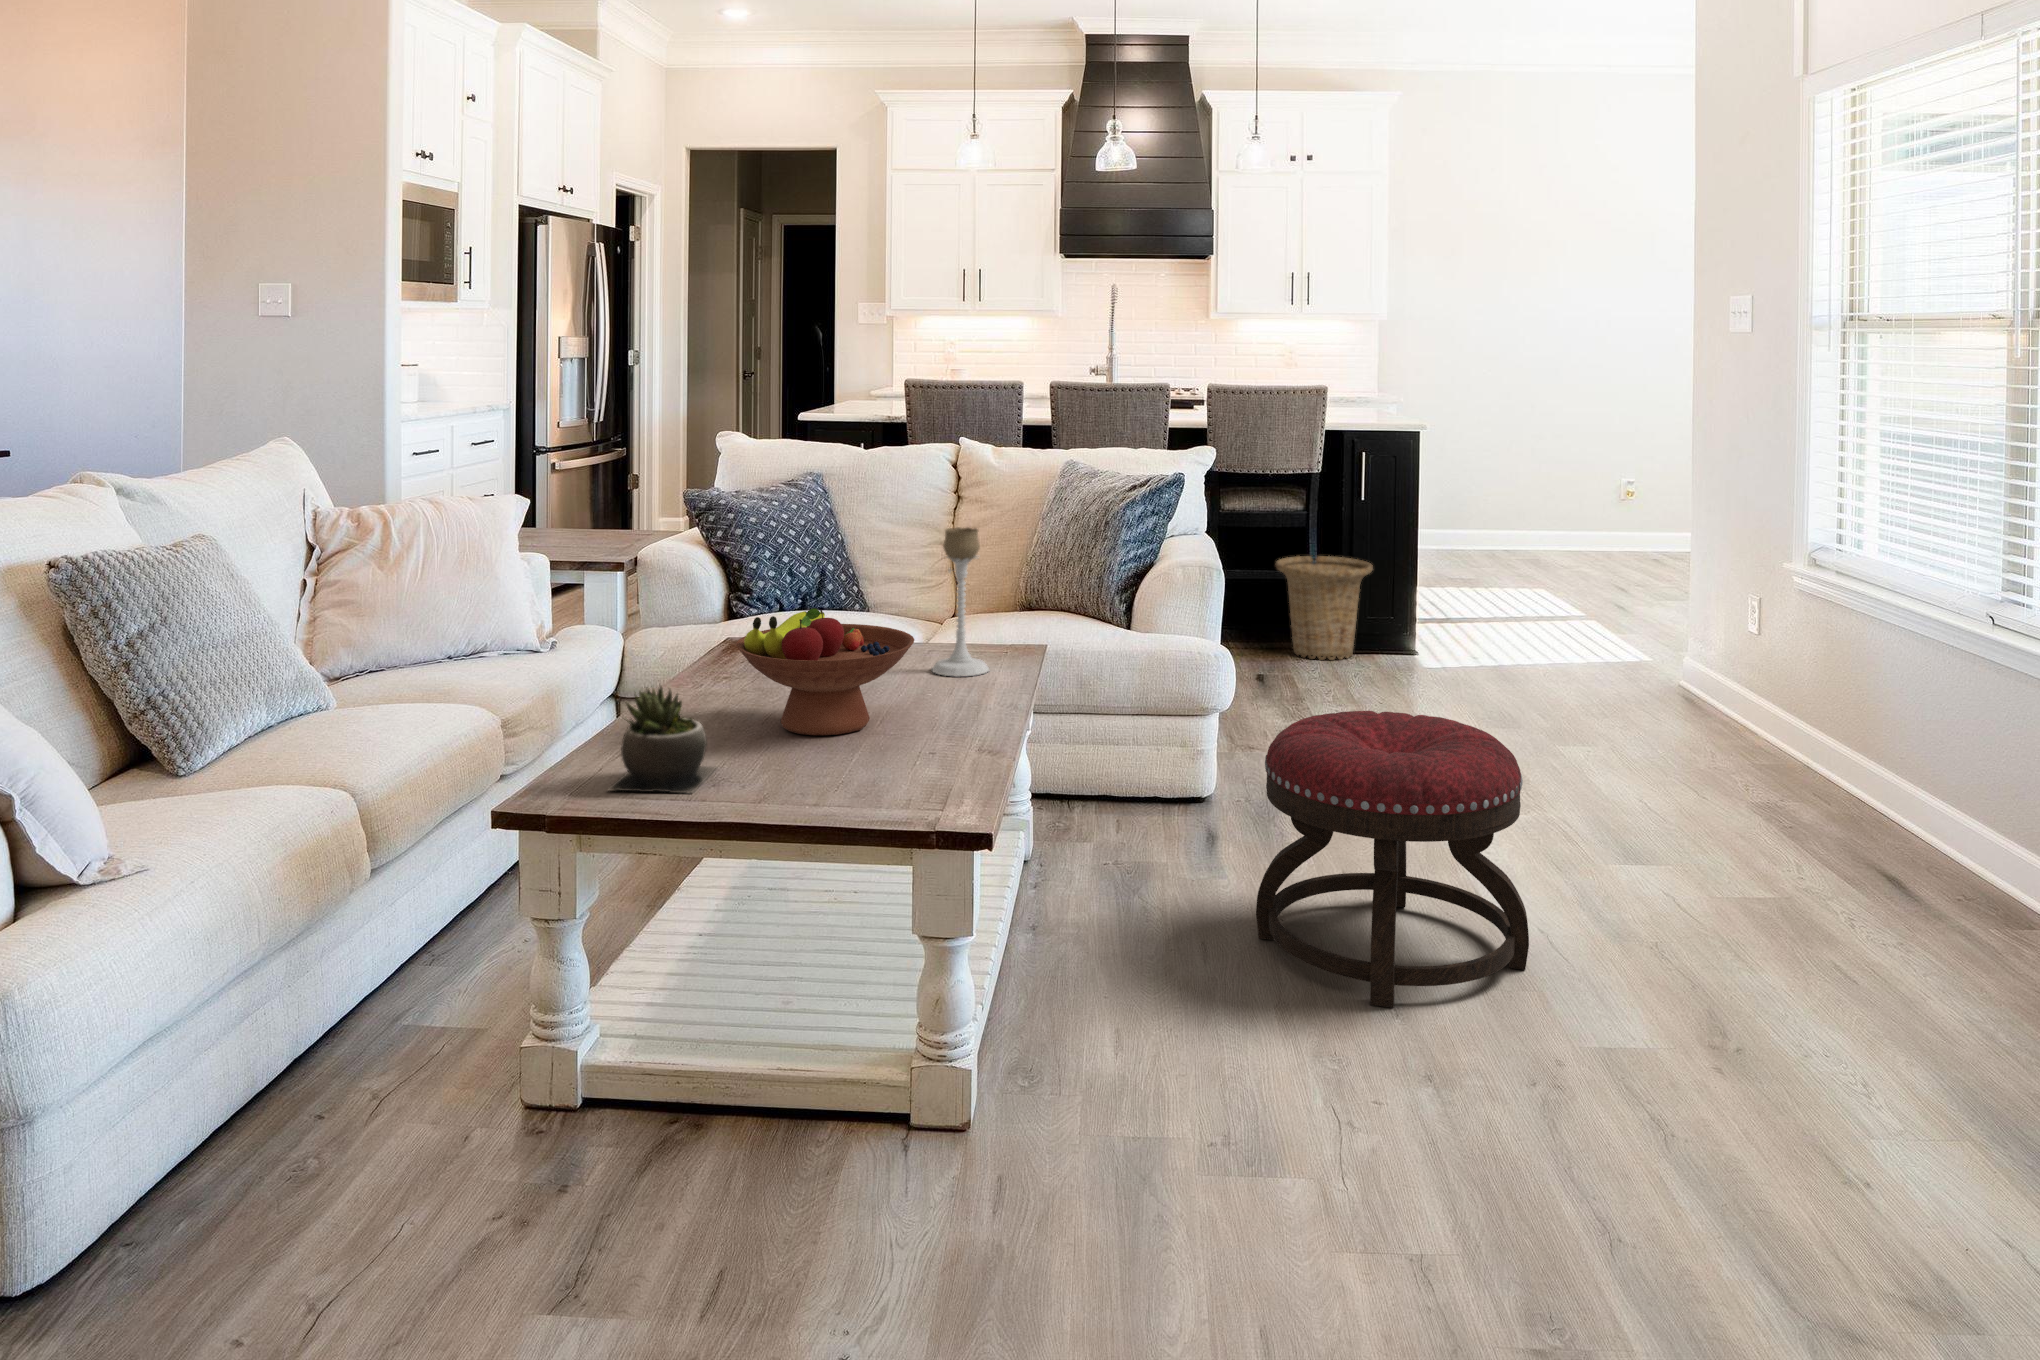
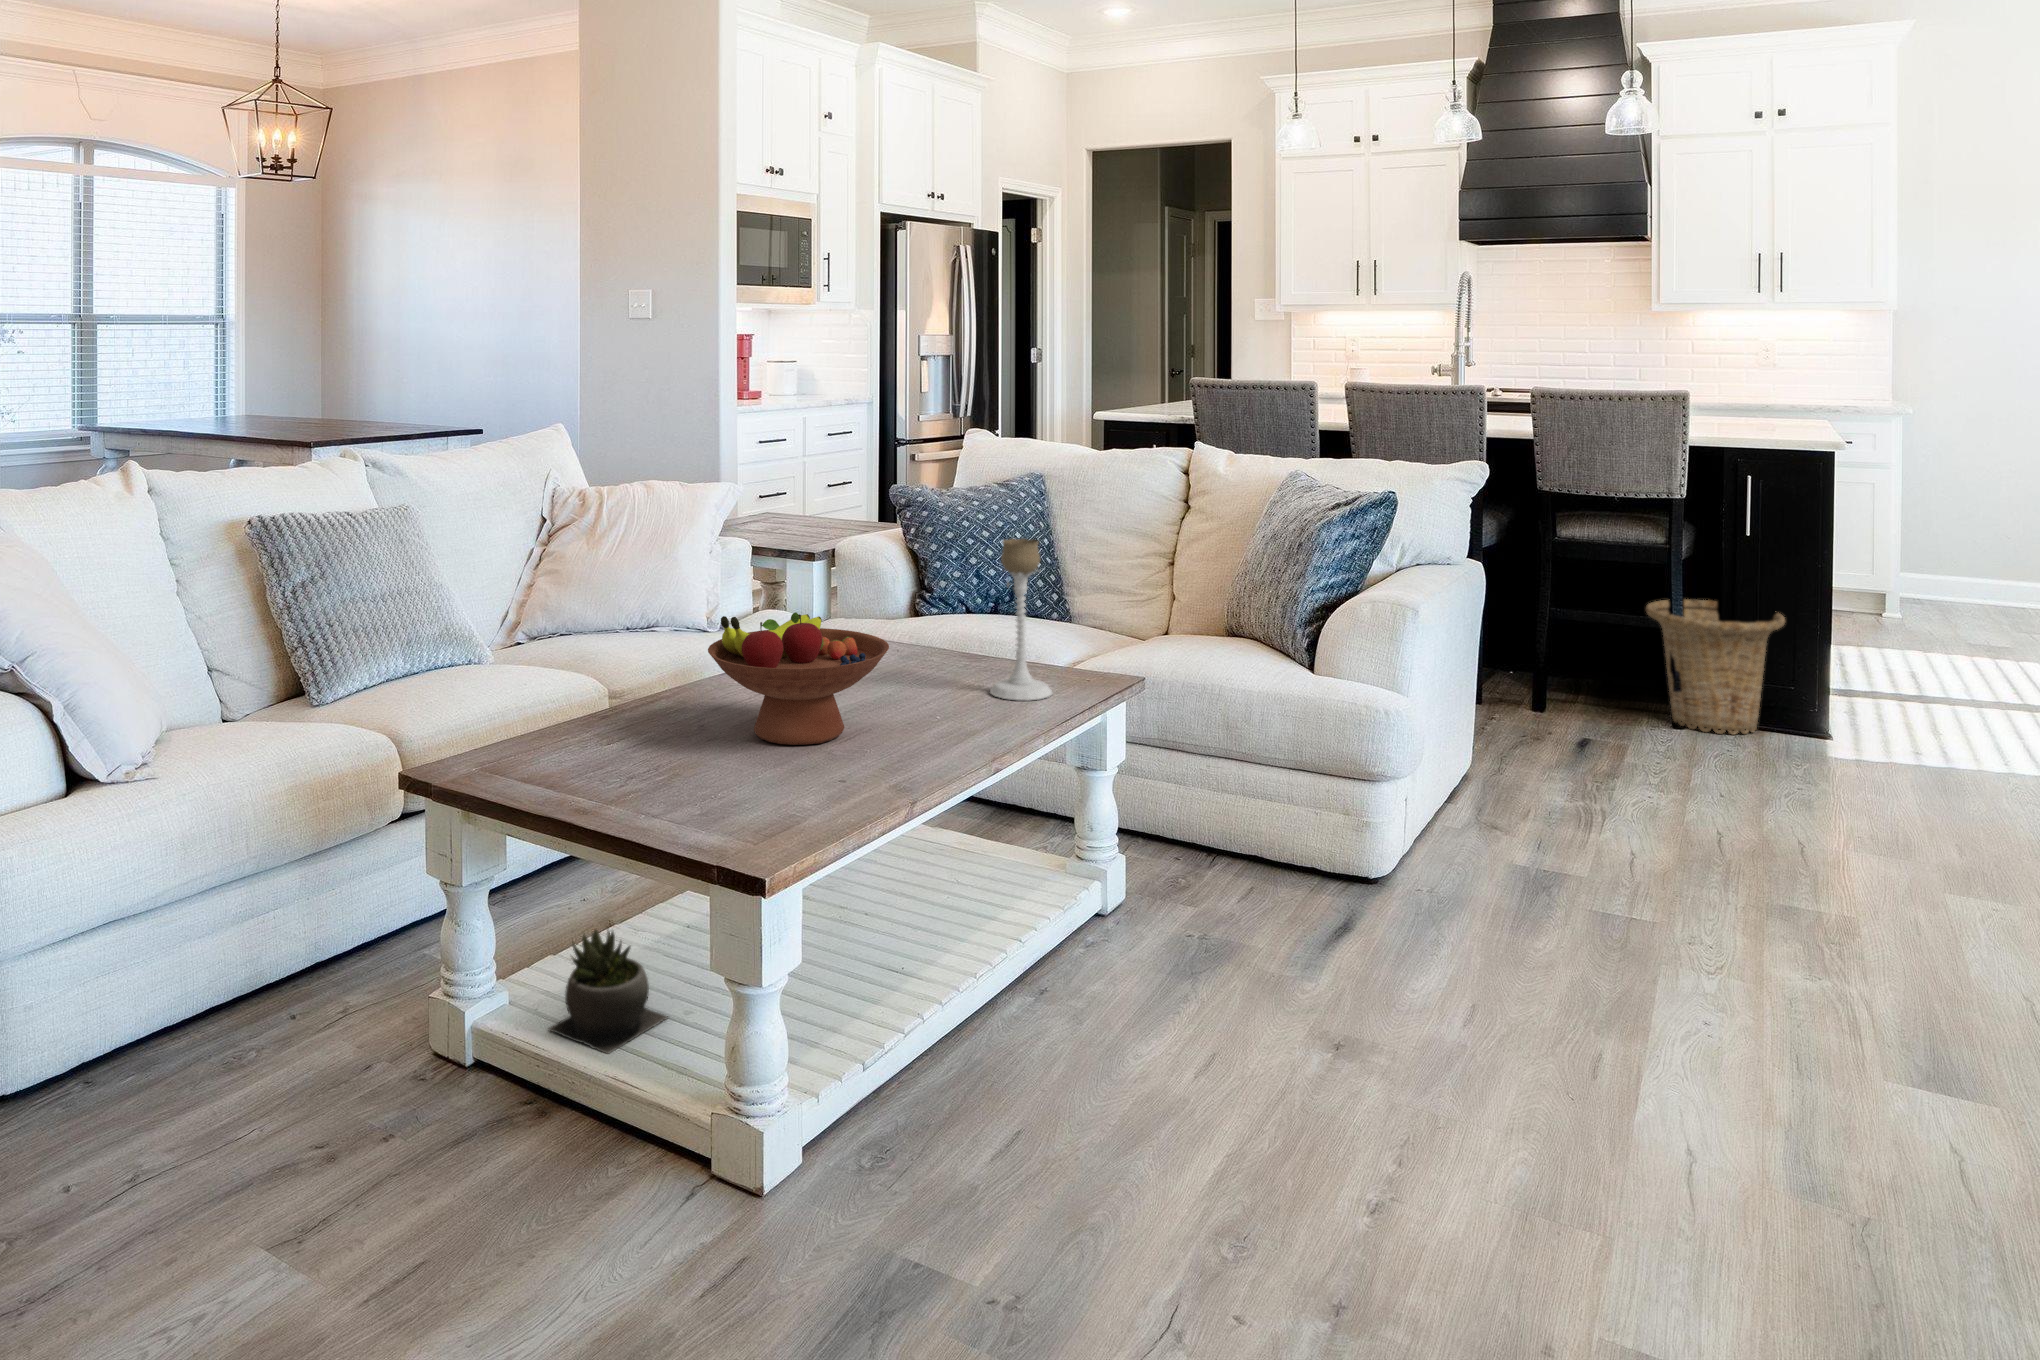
succulent plant: present [608,686,716,793] -> present [548,929,668,1054]
ottoman: present [1256,711,1529,1008] -> none [1272,804,1633,1205]

